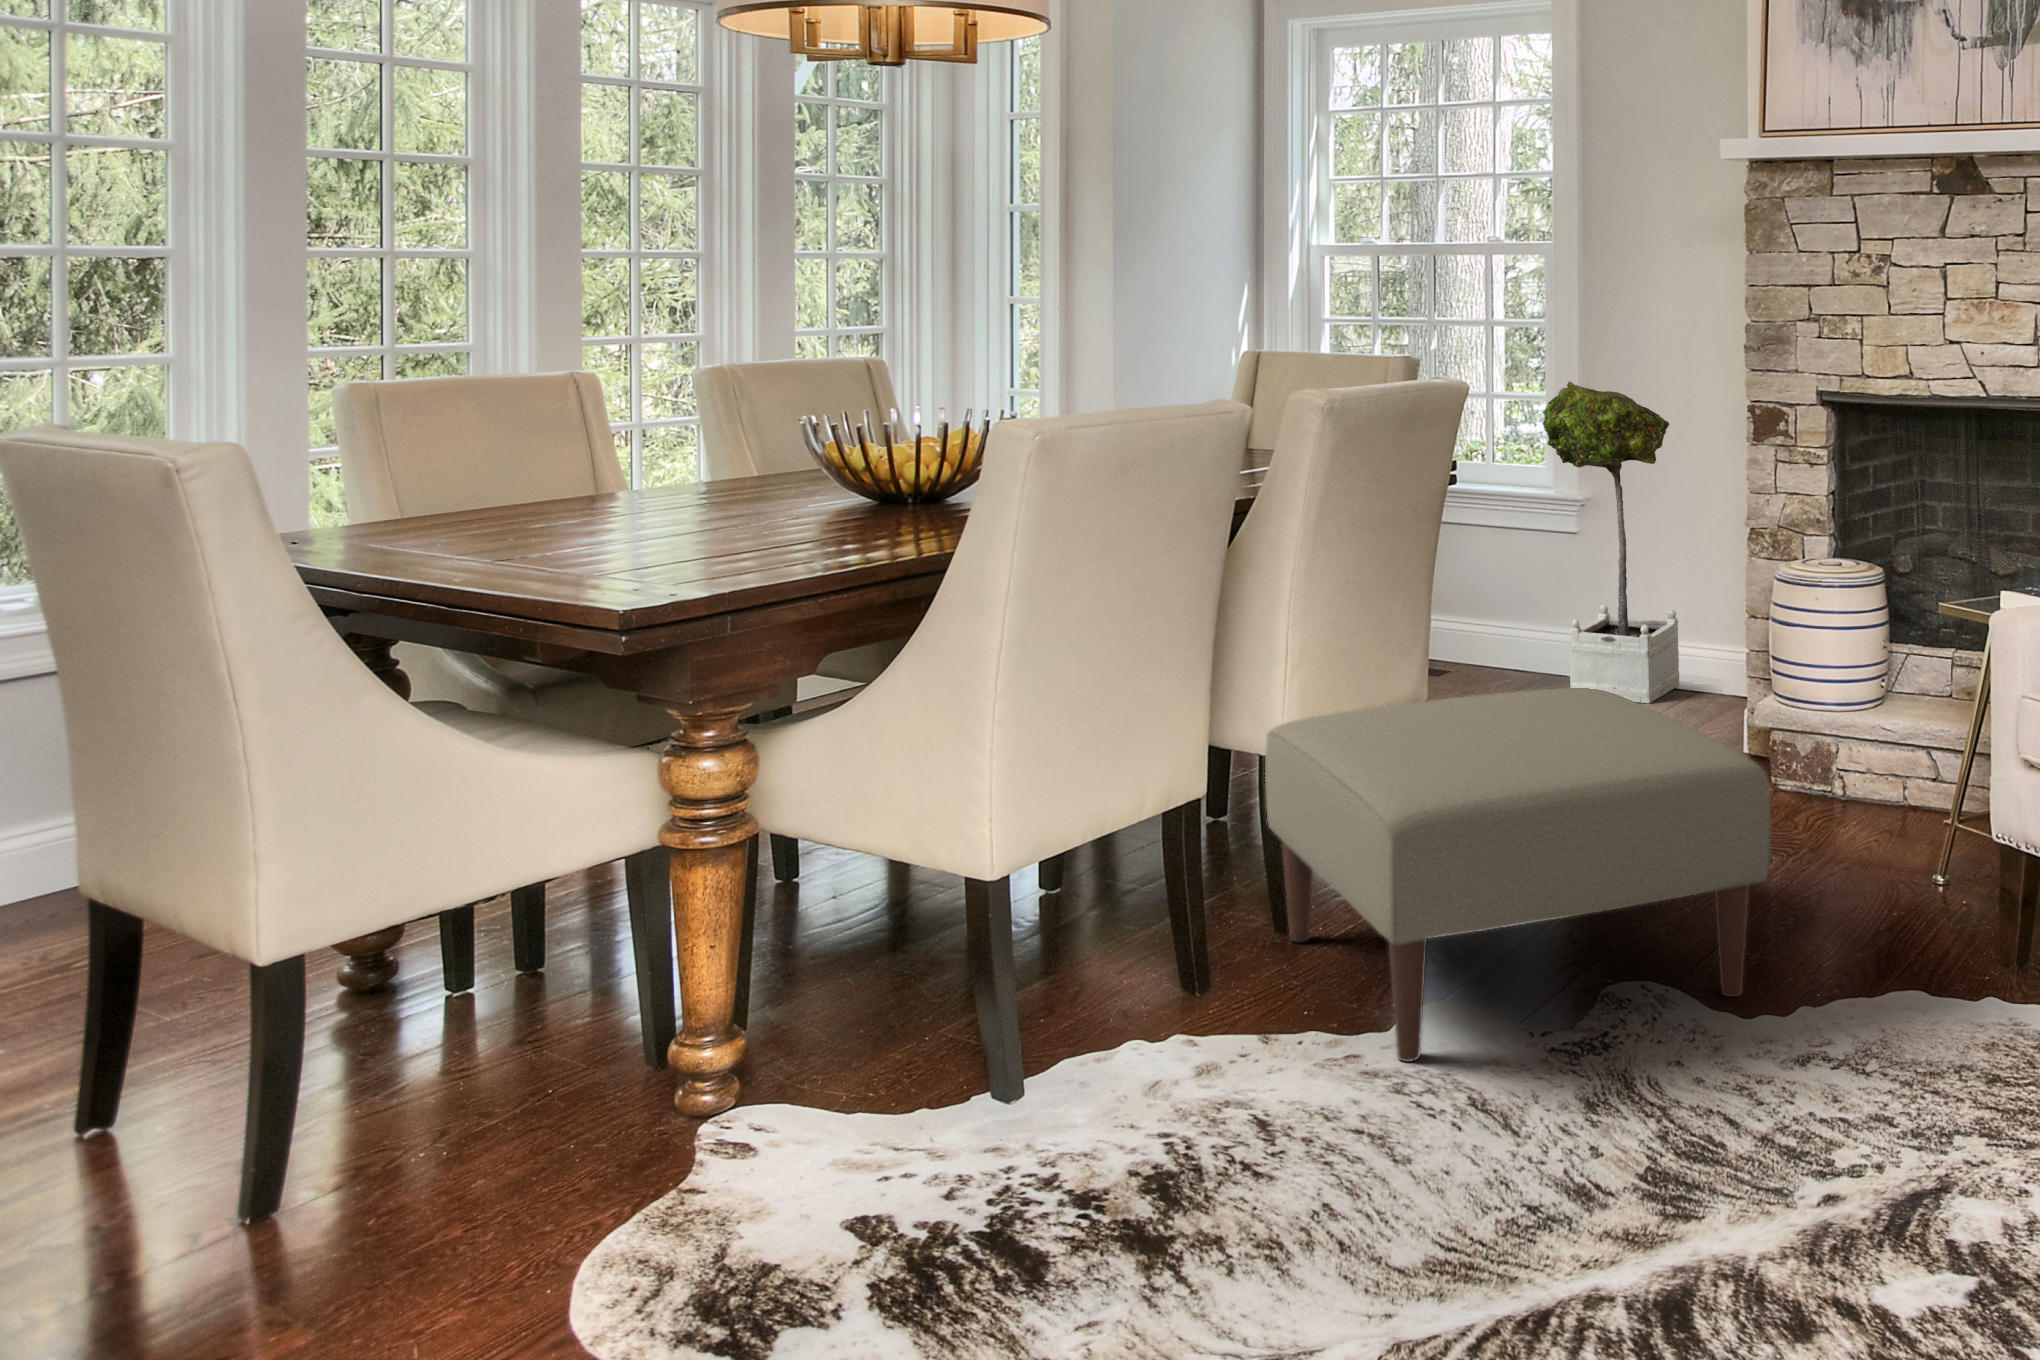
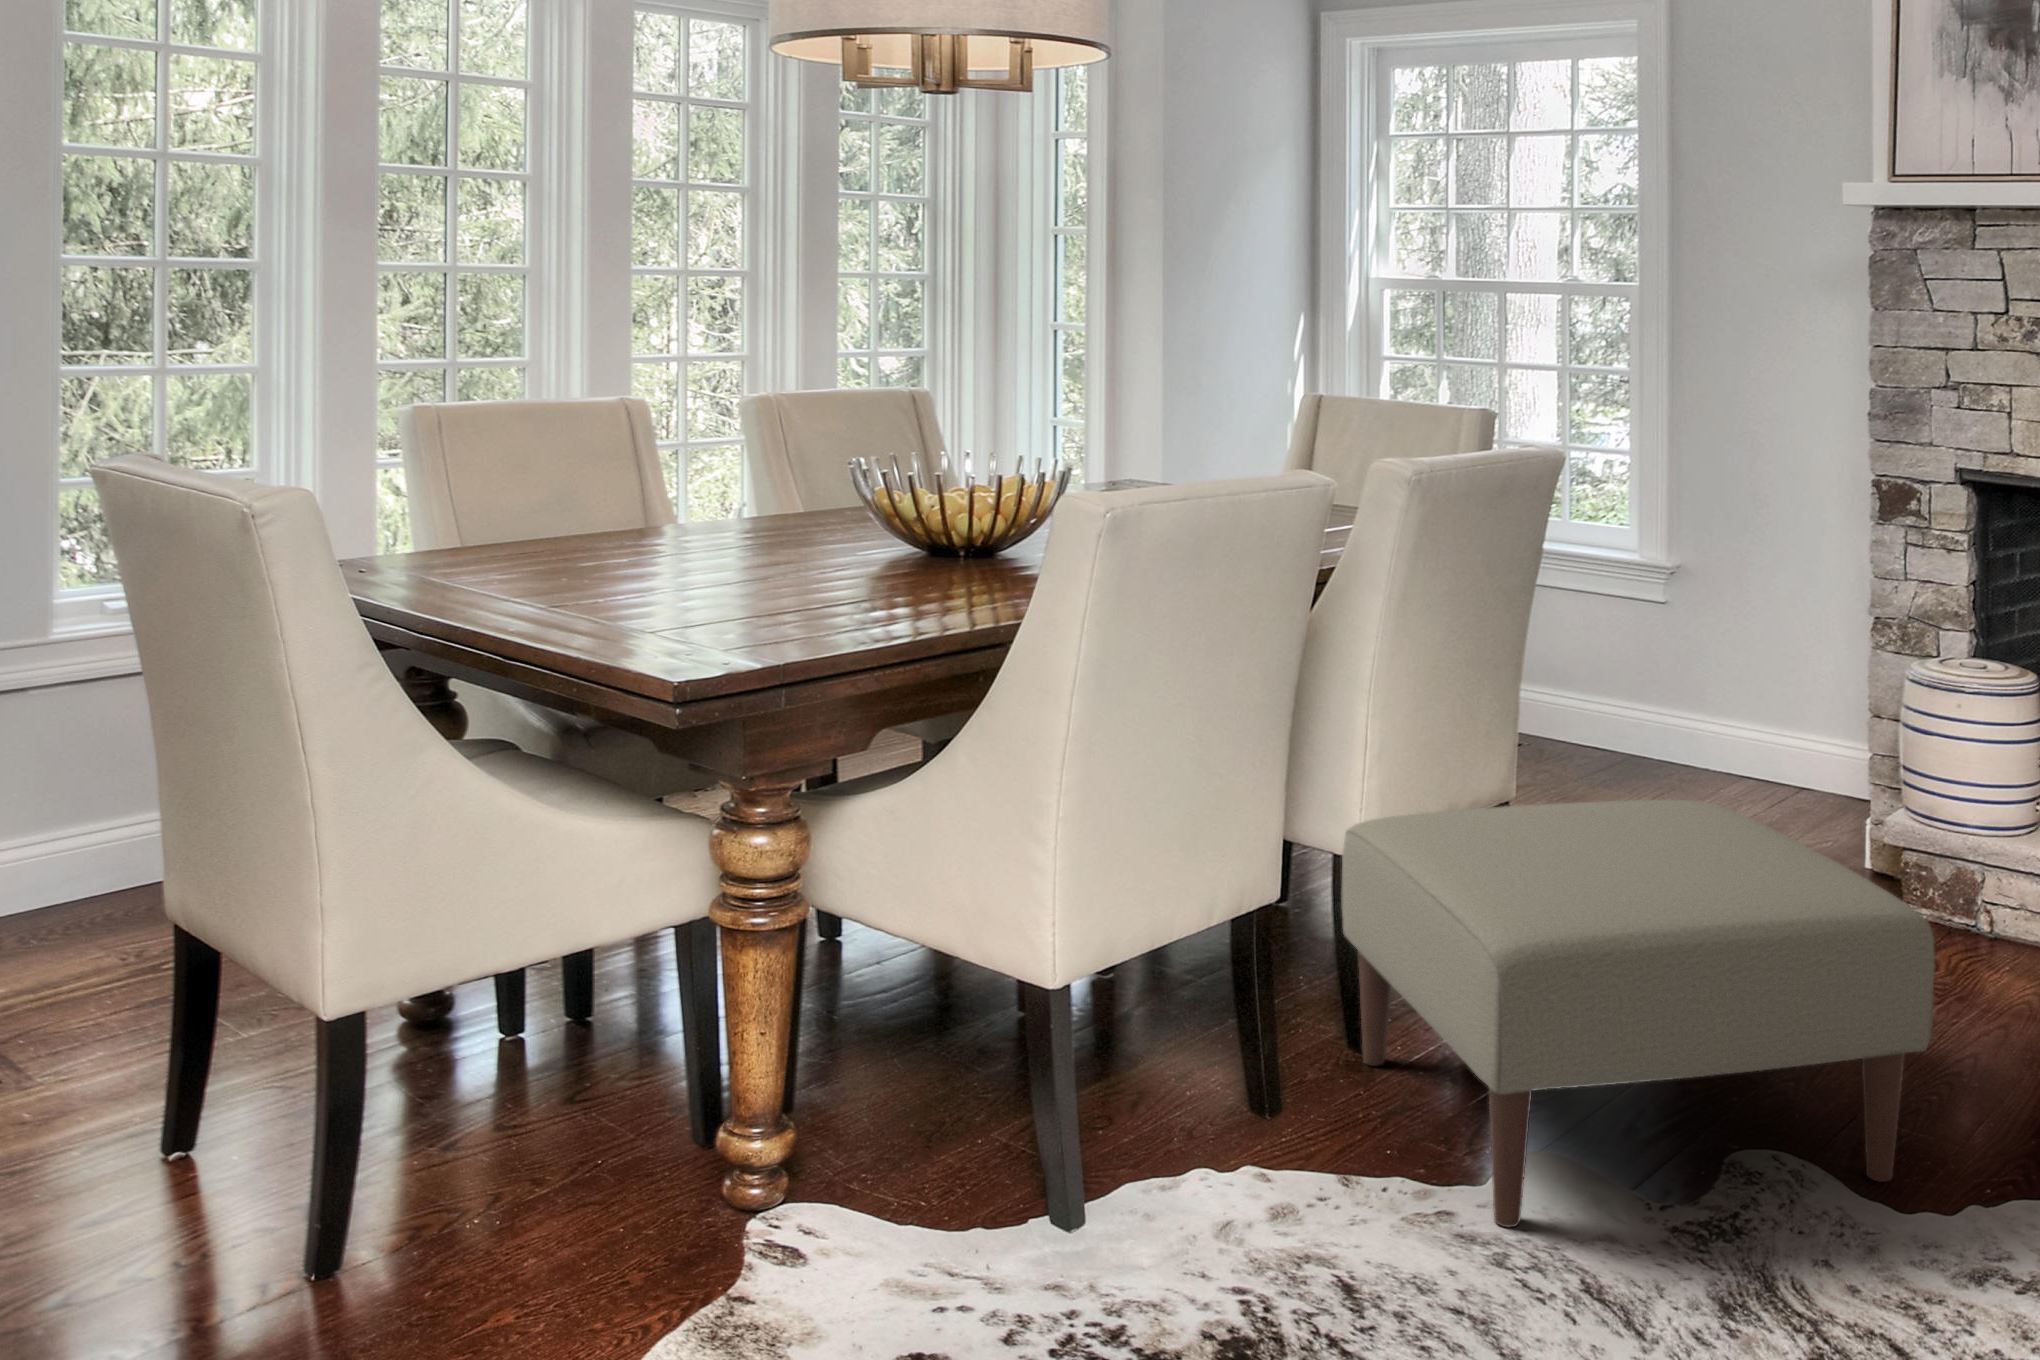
potted tree: present [1543,381,1680,703] -> none [1629,446,1775,807]

